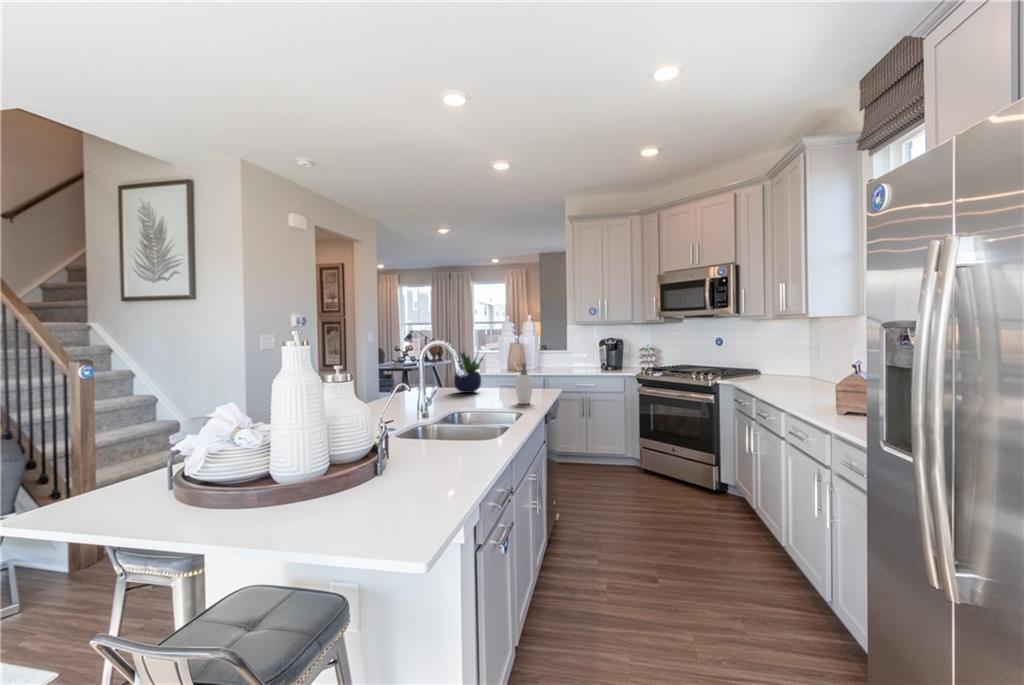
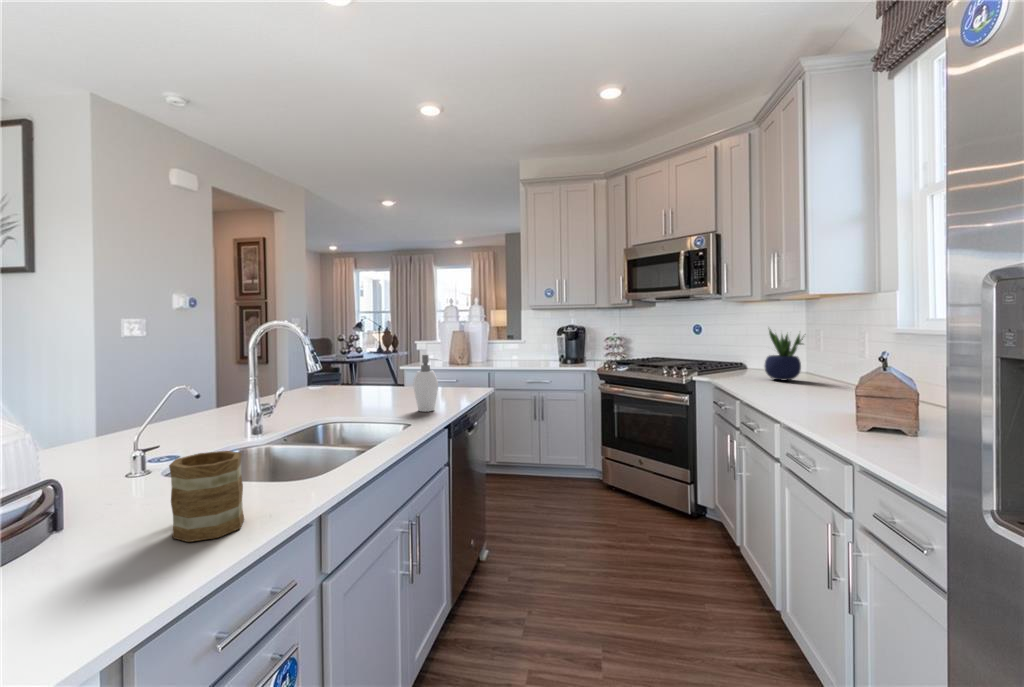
potted plant: present [454,351,484,393] -> present [765,329,803,380]
mug: none [444,417,481,463] -> present [169,451,244,542]

